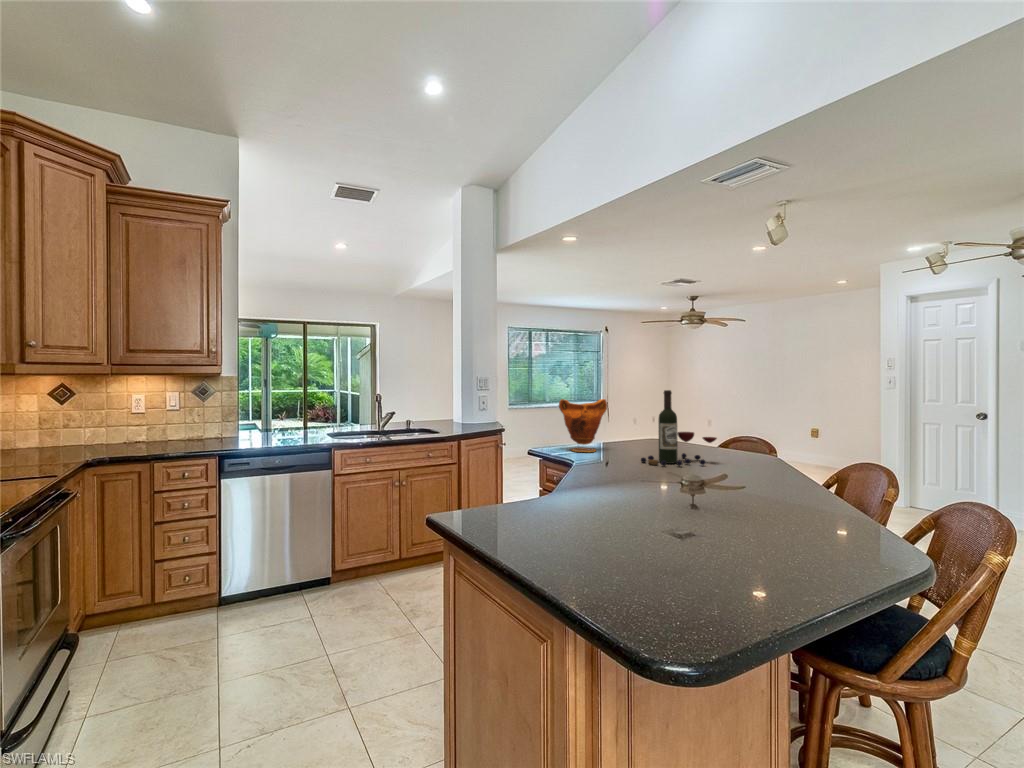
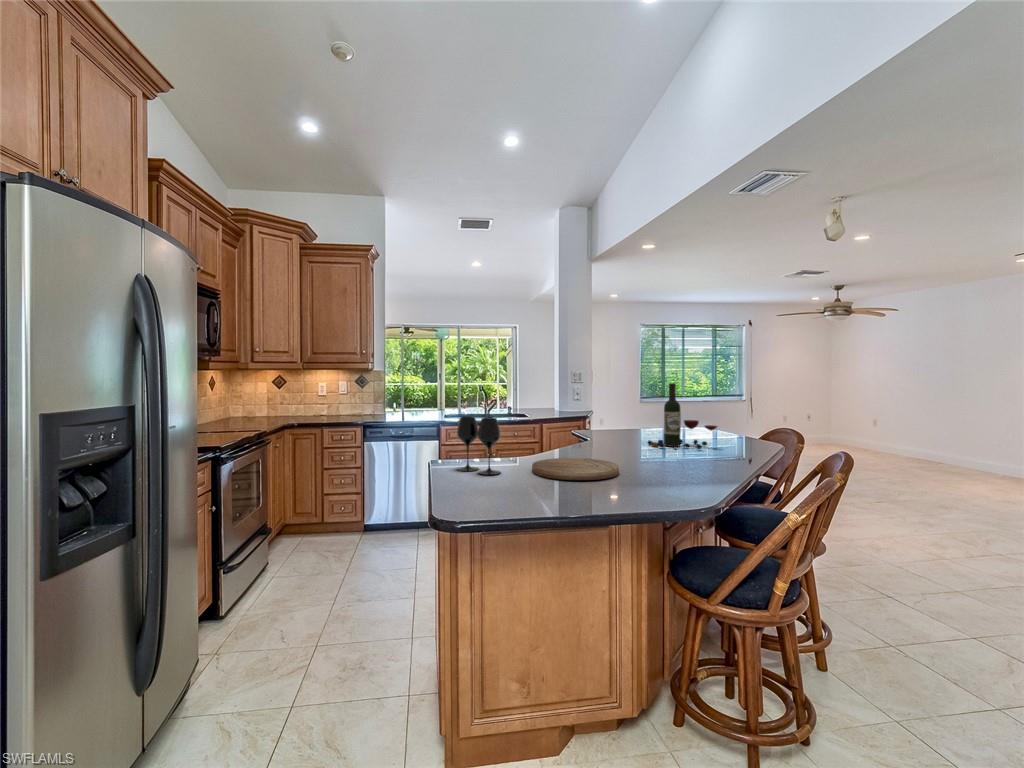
vase: present [559,399,607,452] -> none [596,391,639,436]
wine glass: none [484,444,558,531] -> present [457,416,500,475]
cutting board: none [583,490,701,528] -> present [532,458,619,480]

